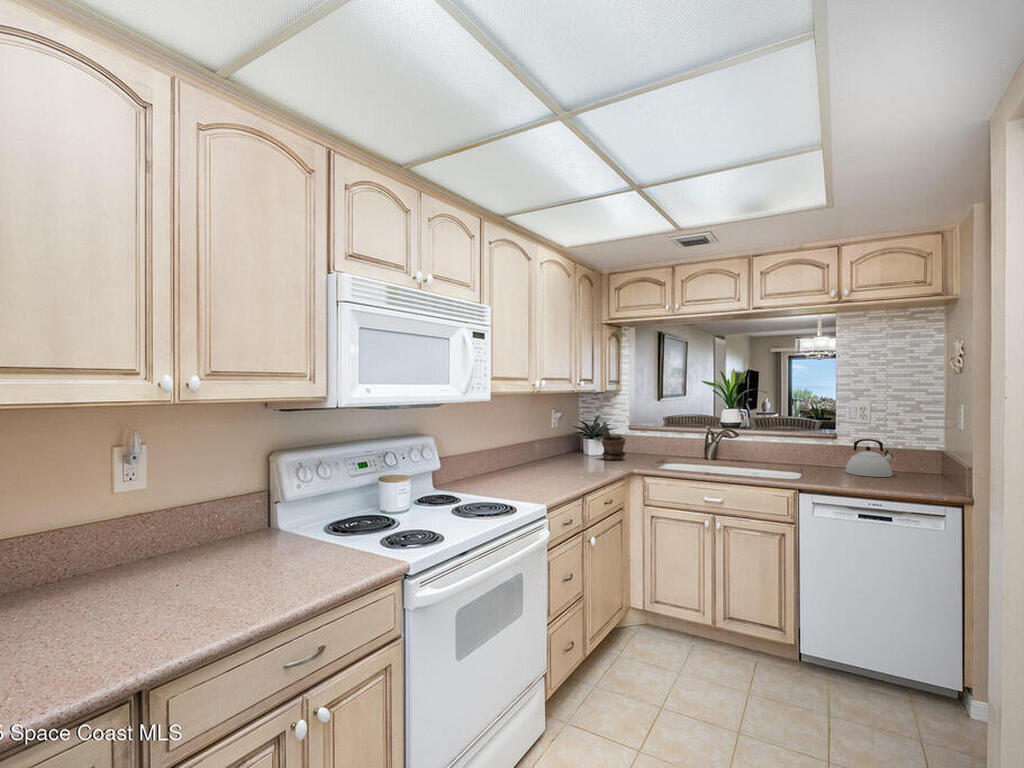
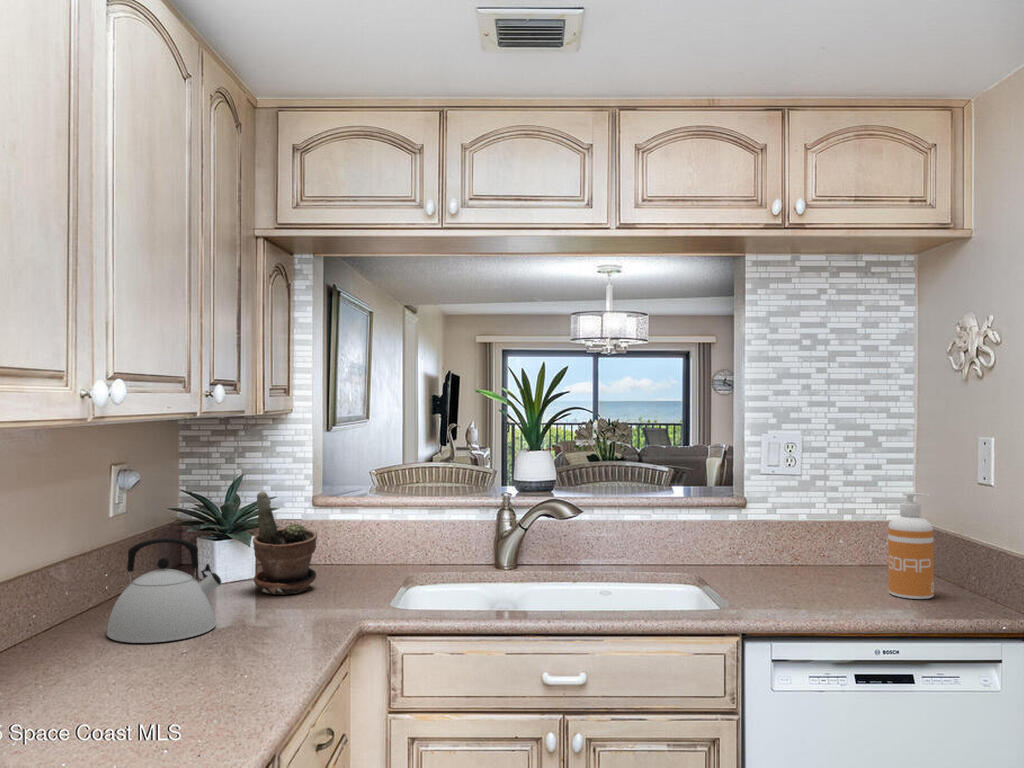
soap dispenser: none [900,432,927,486] -> present [888,492,934,599]
kettle: present [845,439,893,477] -> present [107,538,221,643]

